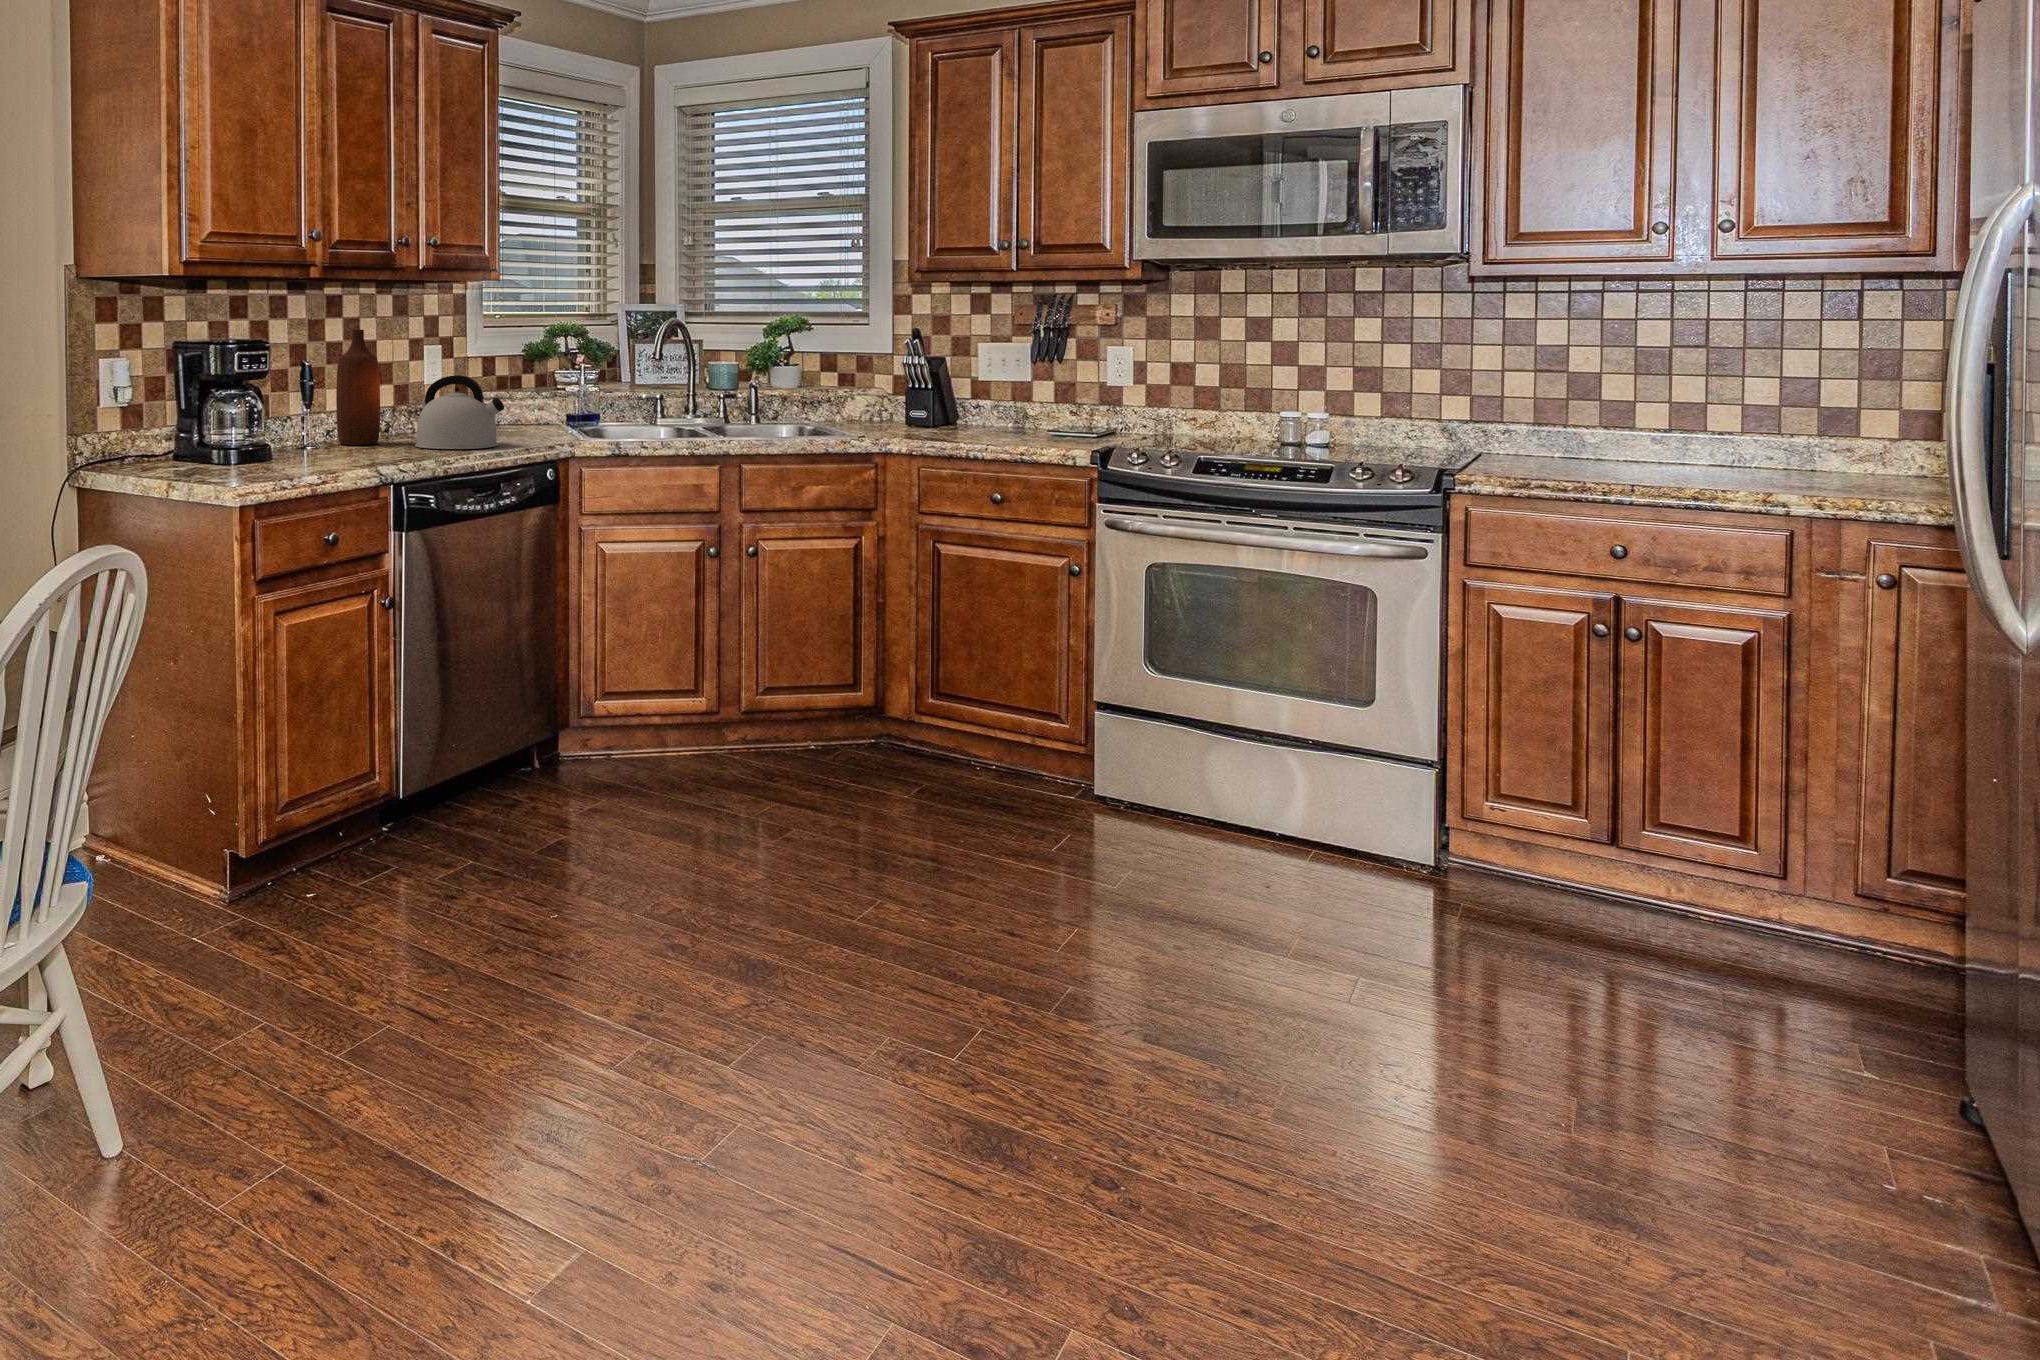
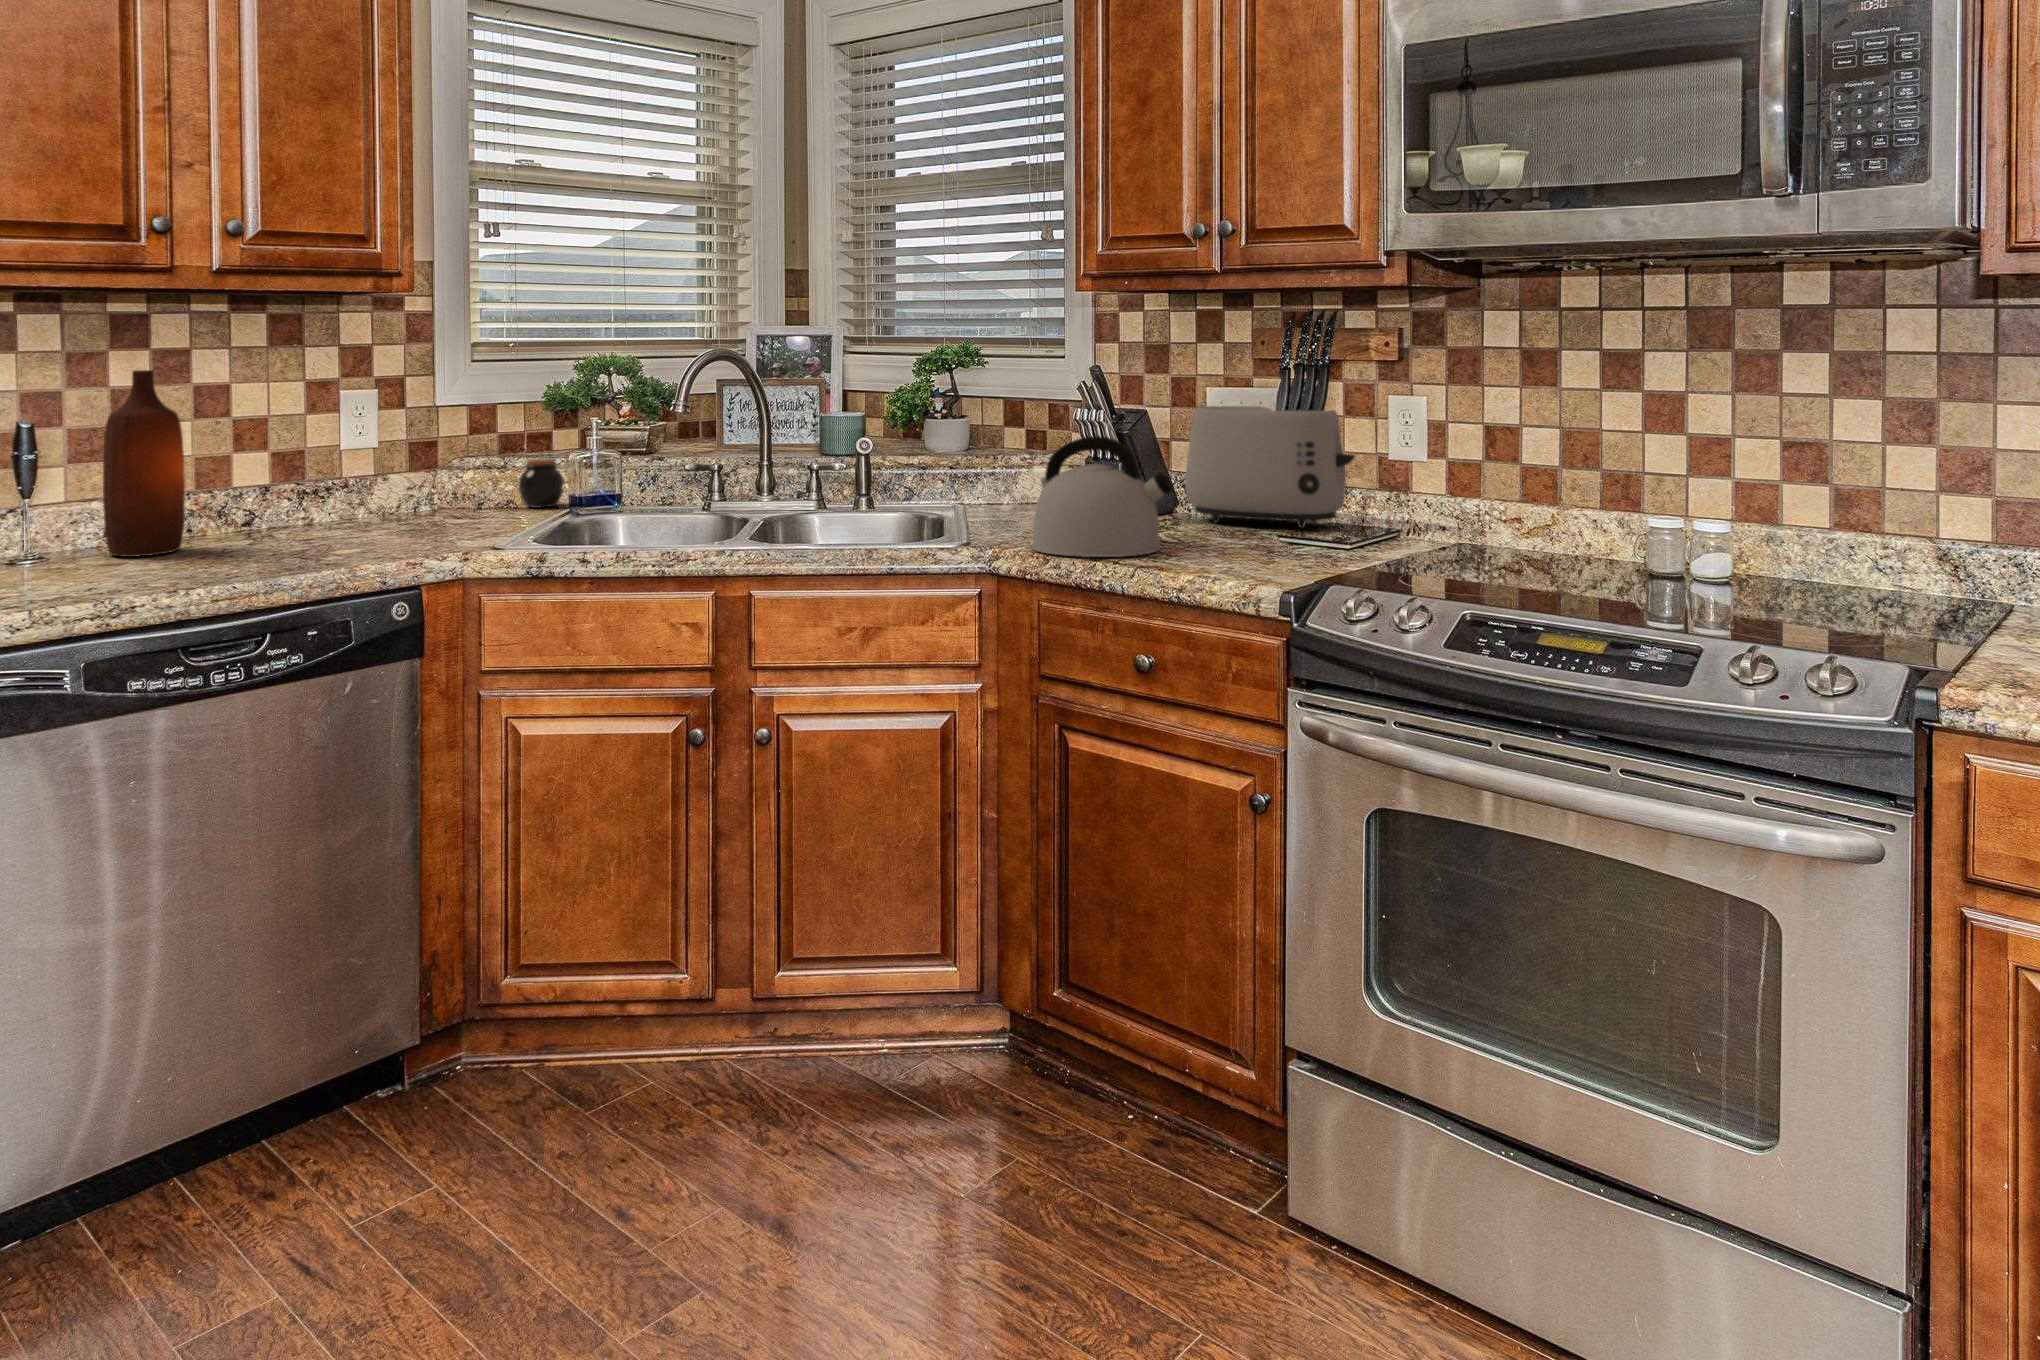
toaster: none [971,355,1084,429] -> present [1185,406,1355,528]
kettle: present [415,375,504,449] -> present [1031,436,1173,557]
jar: none [521,391,550,423] -> present [519,458,564,508]

